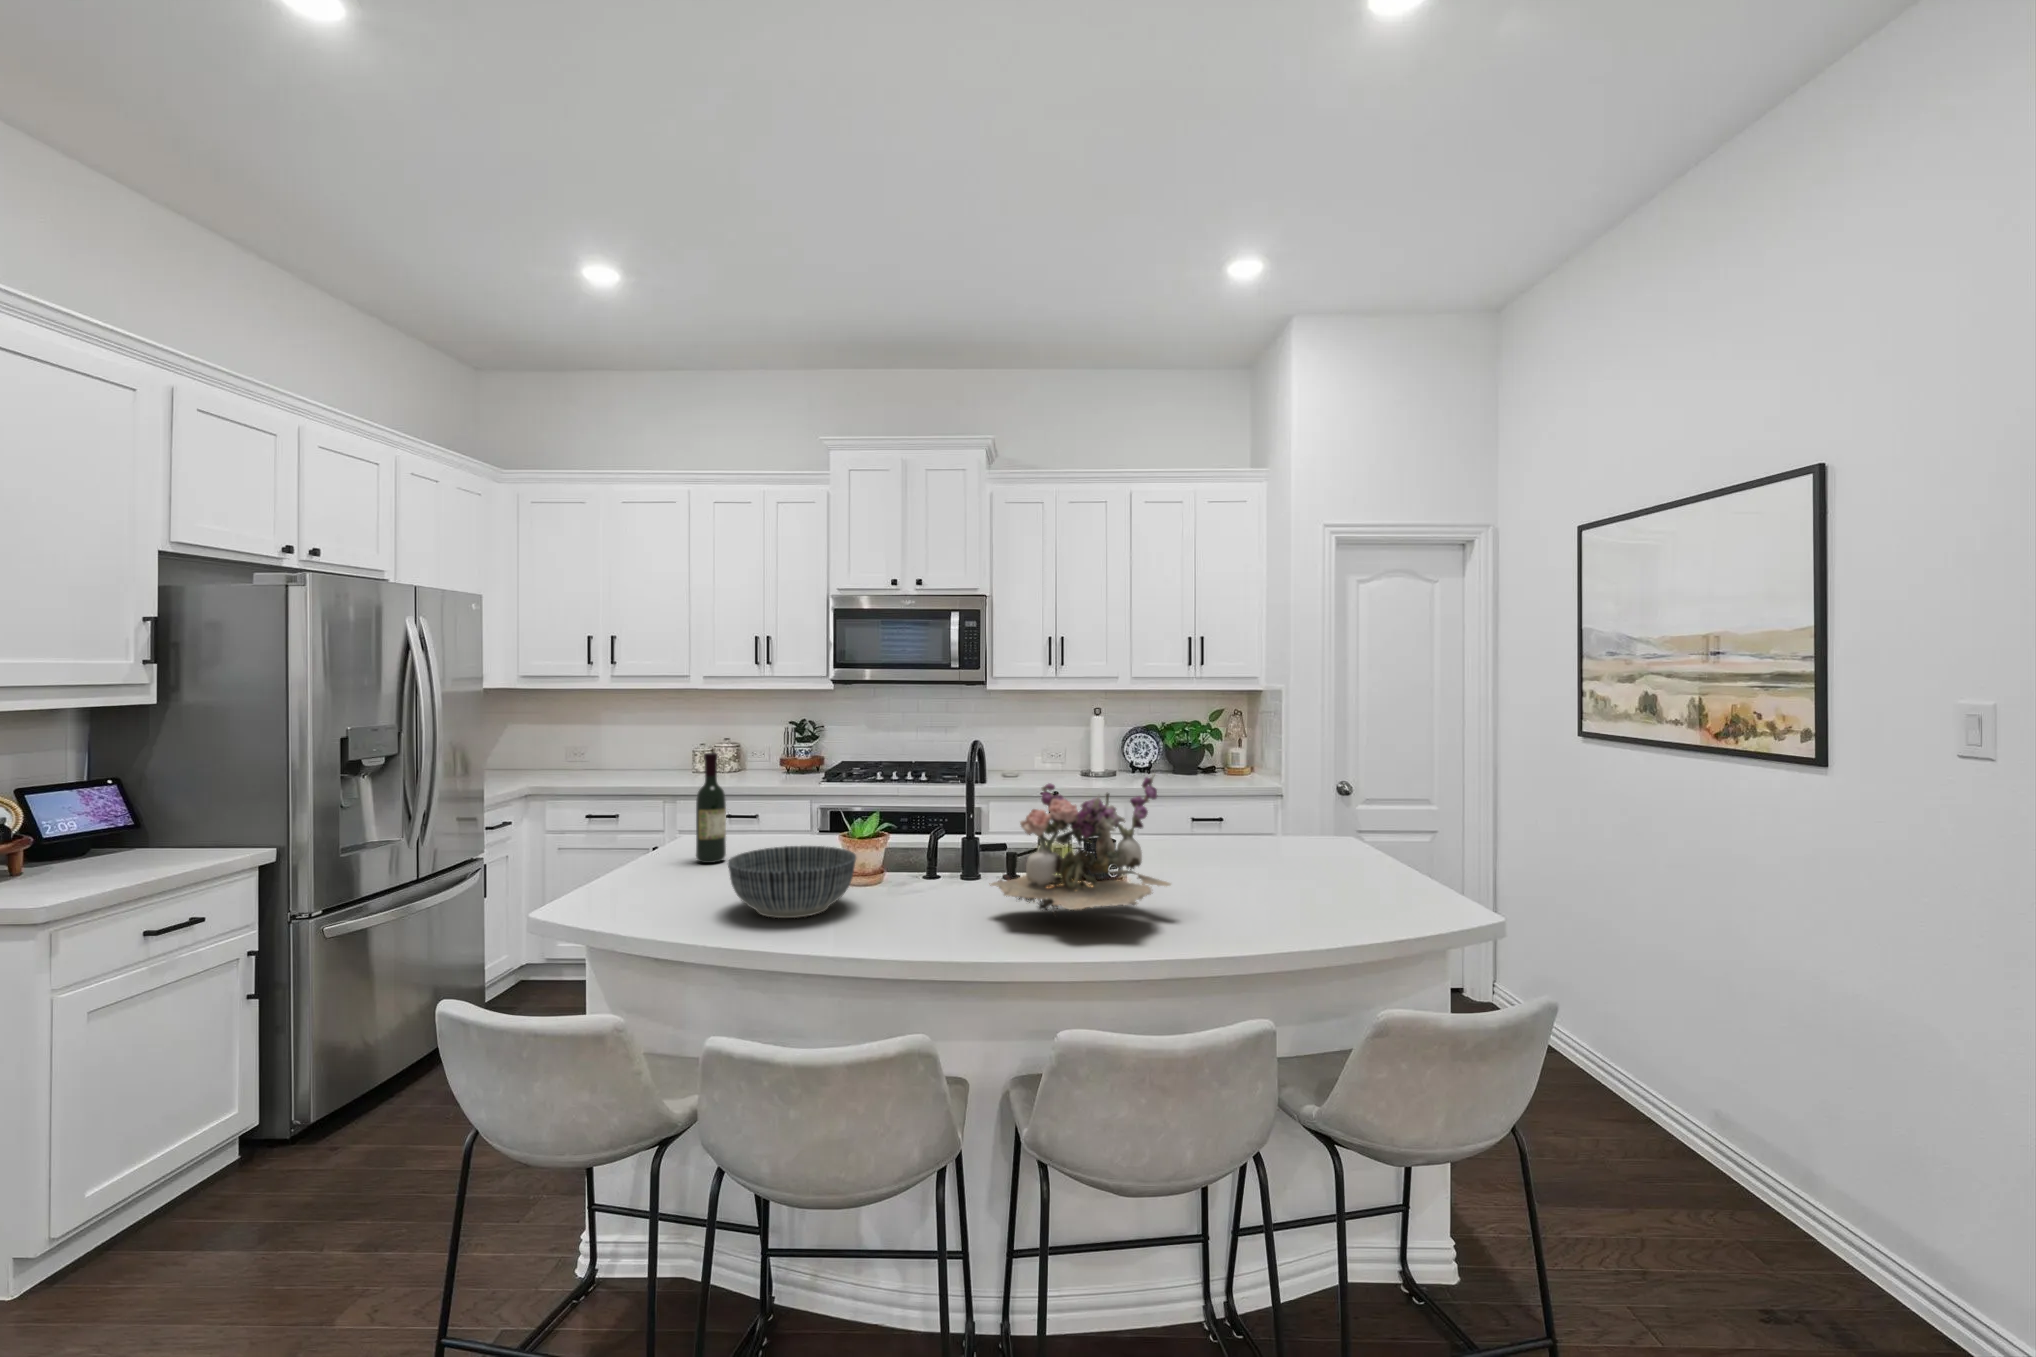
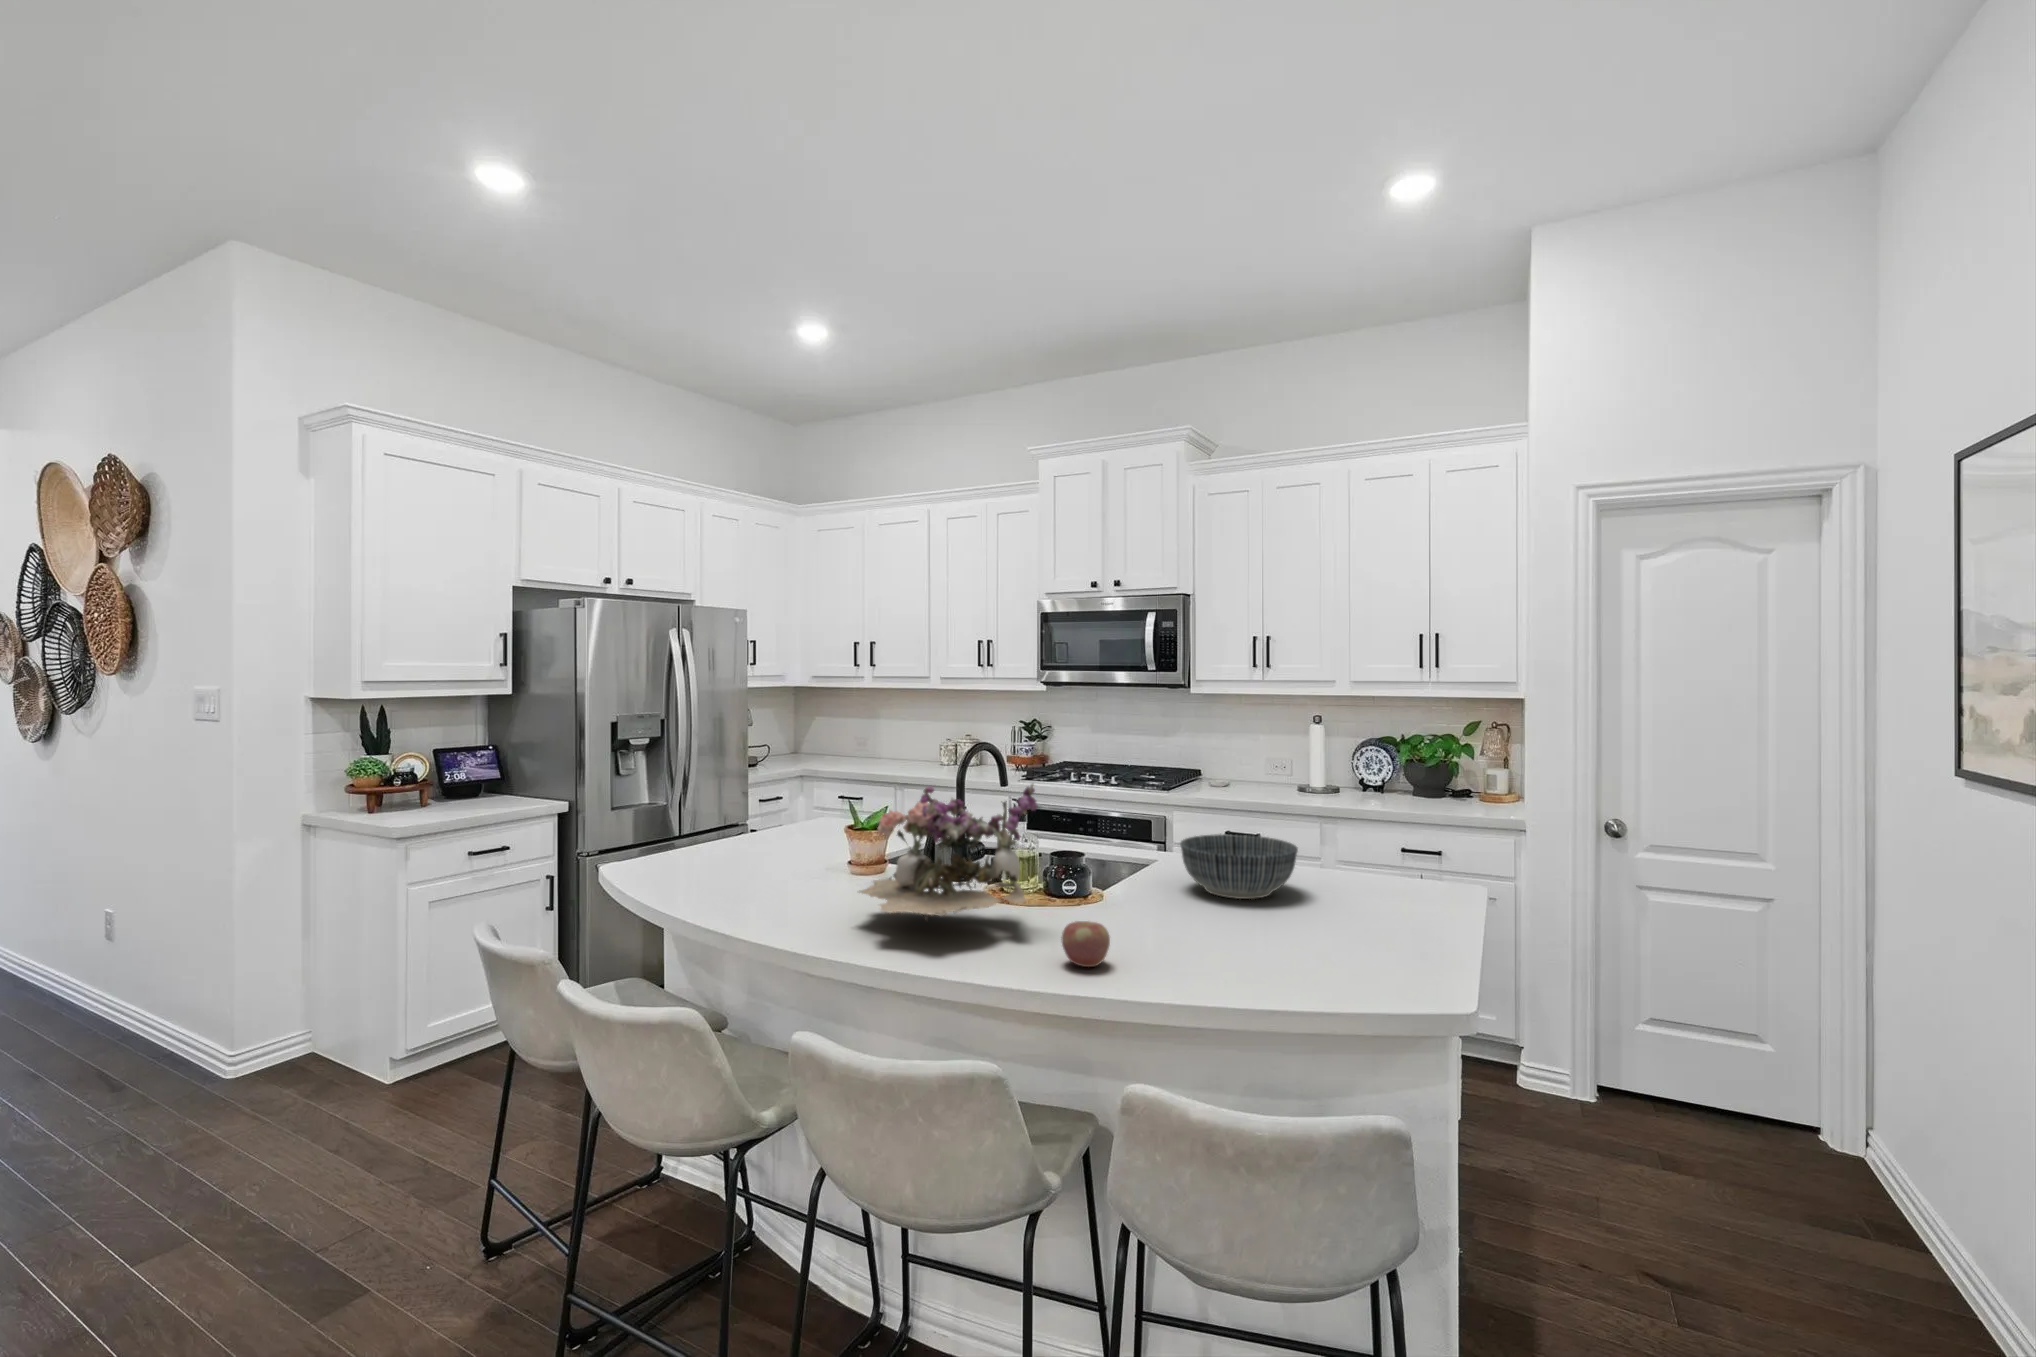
wine bottle: present [696,753,726,863] -> none [766,744,792,841]
bowl: present [728,846,856,918] -> present [1180,834,1298,899]
apple: none [1236,892,1282,932] -> present [1061,921,1110,967]

